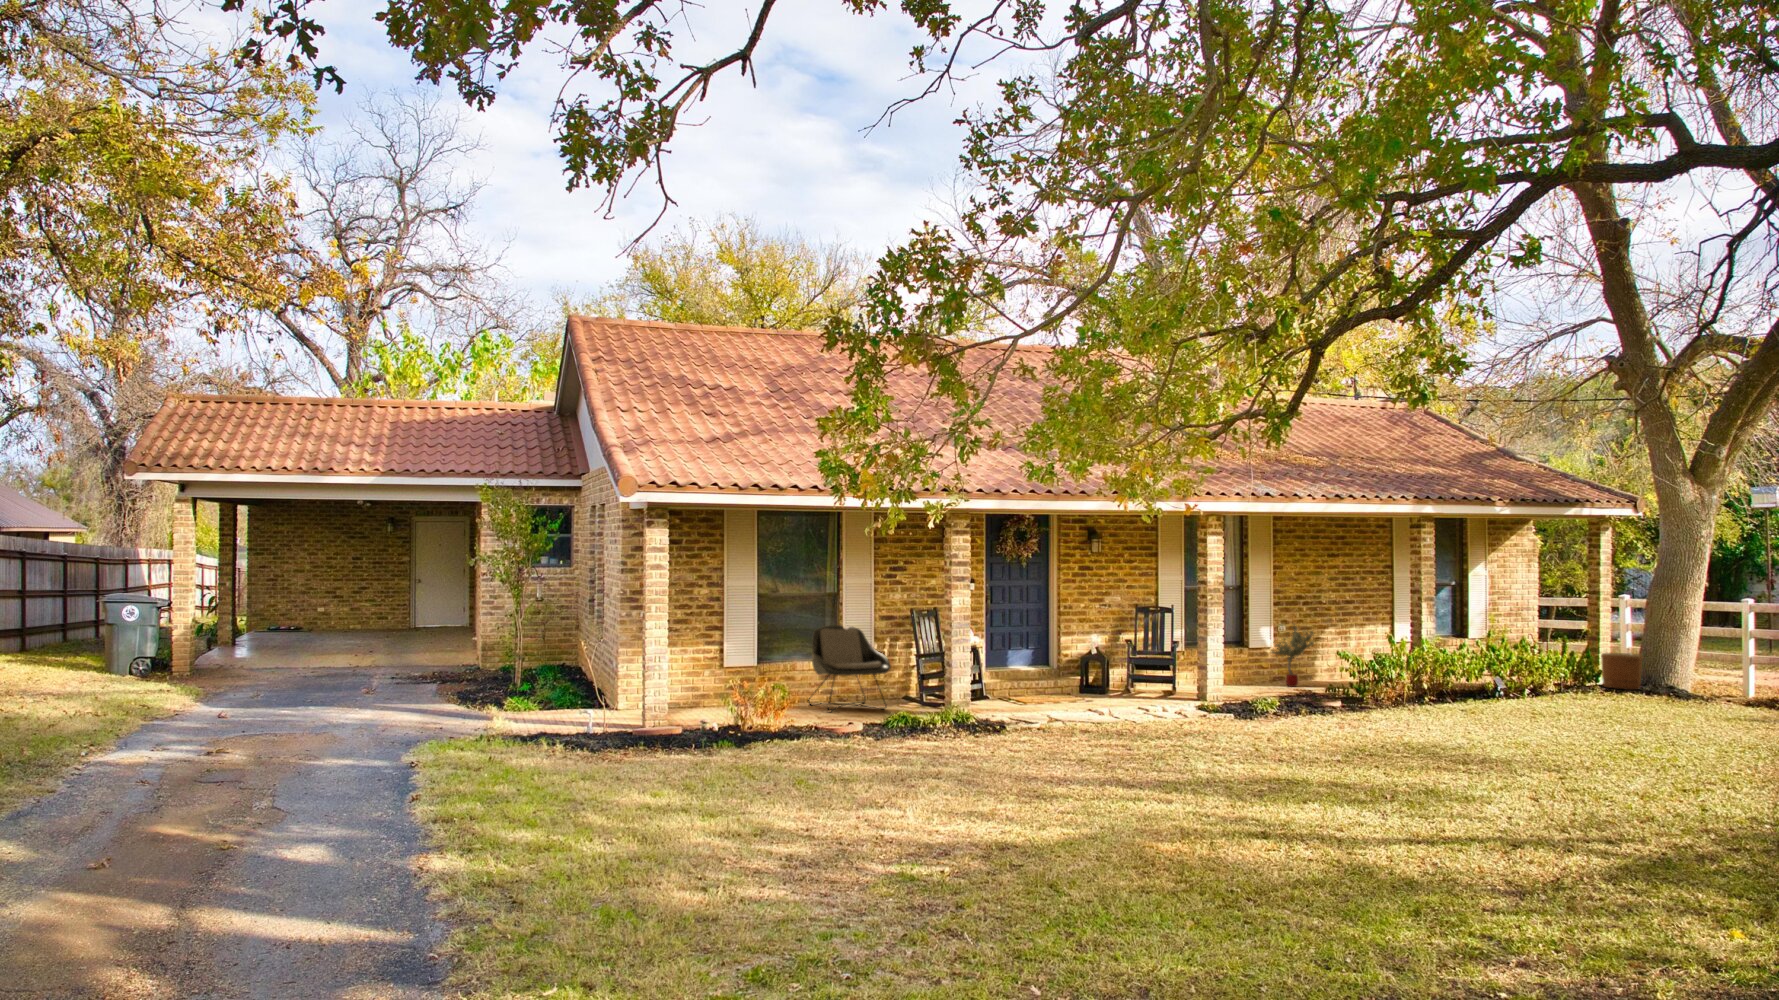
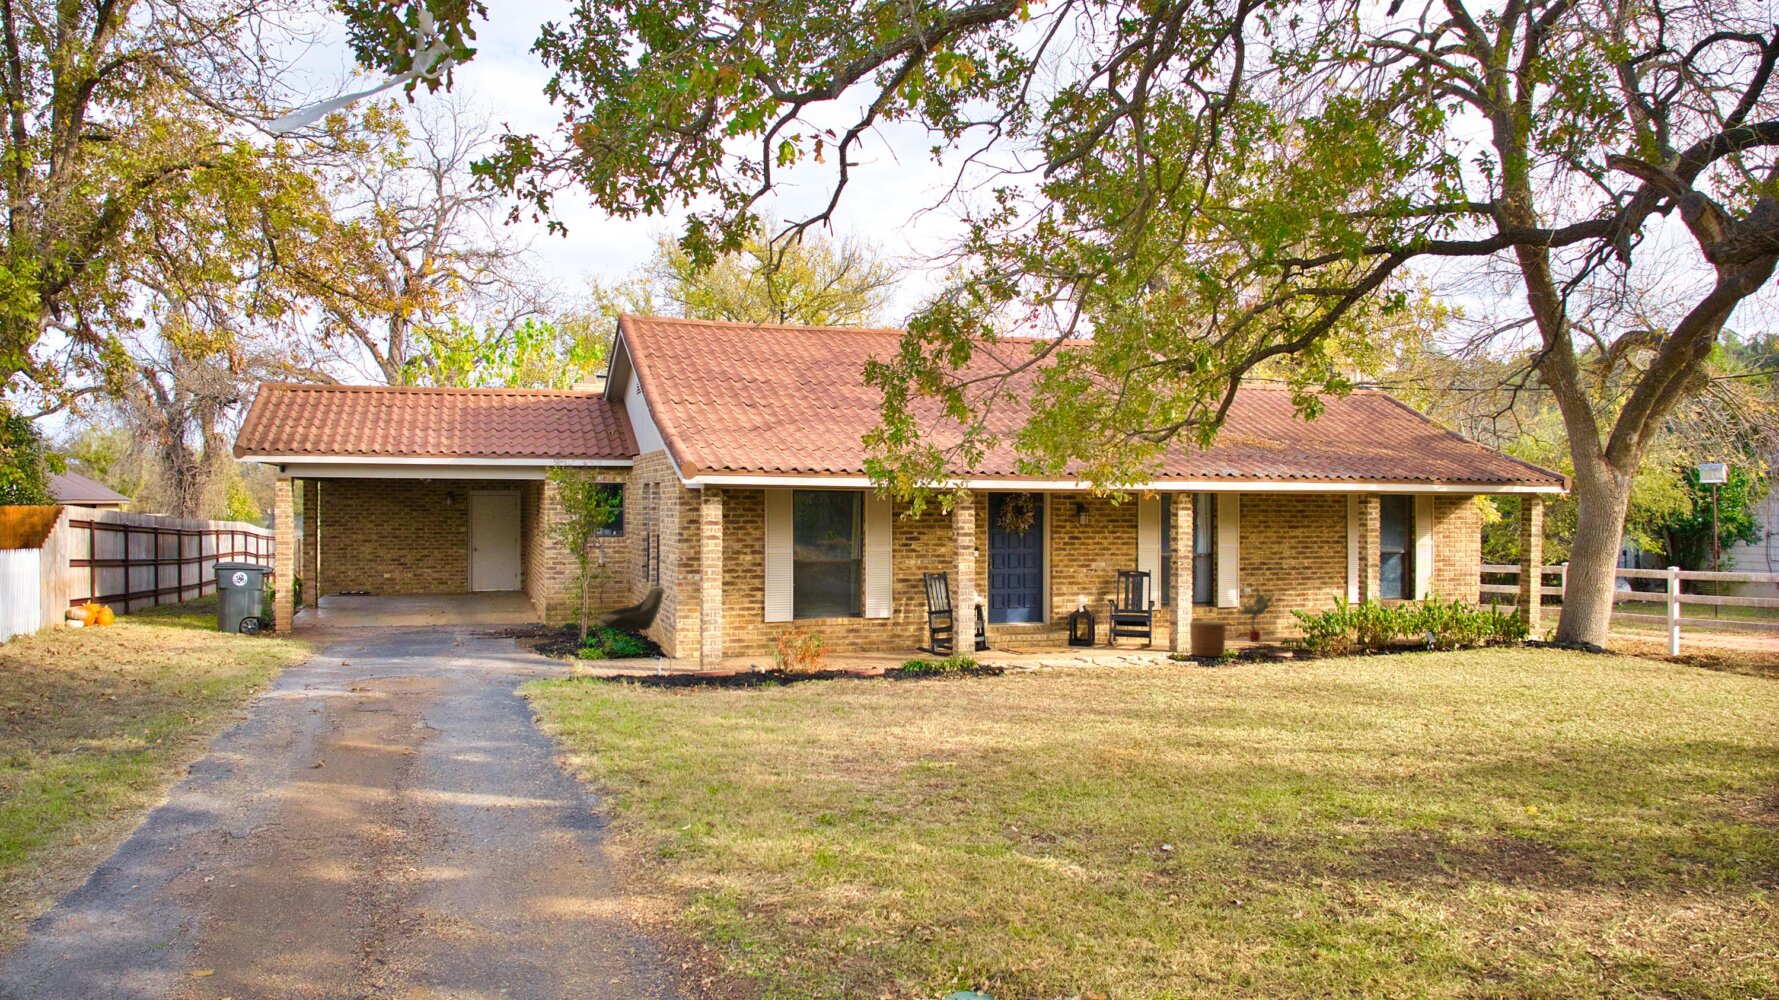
lounge chair: present [809,625,891,712] -> present [597,587,664,660]
woven basket: present [1601,653,1642,690] -> present [1190,621,1226,657]

